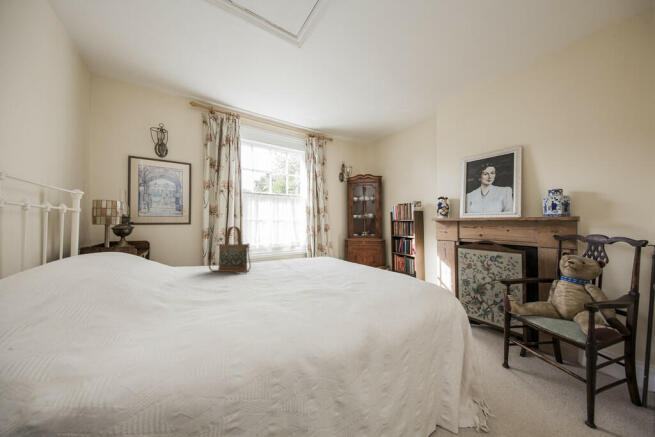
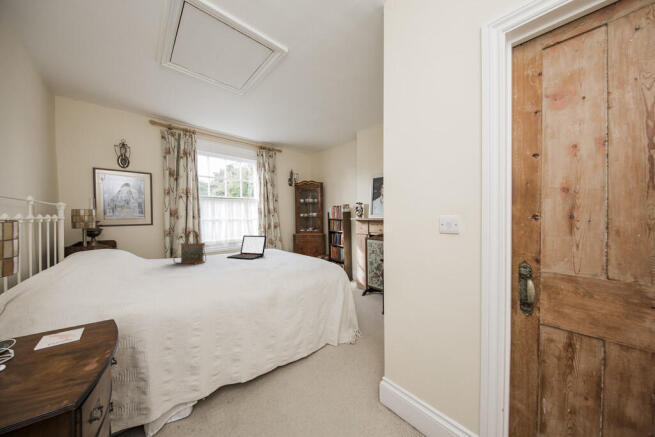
laptop: none [277,237,327,268] -> present [228,235,266,259]

